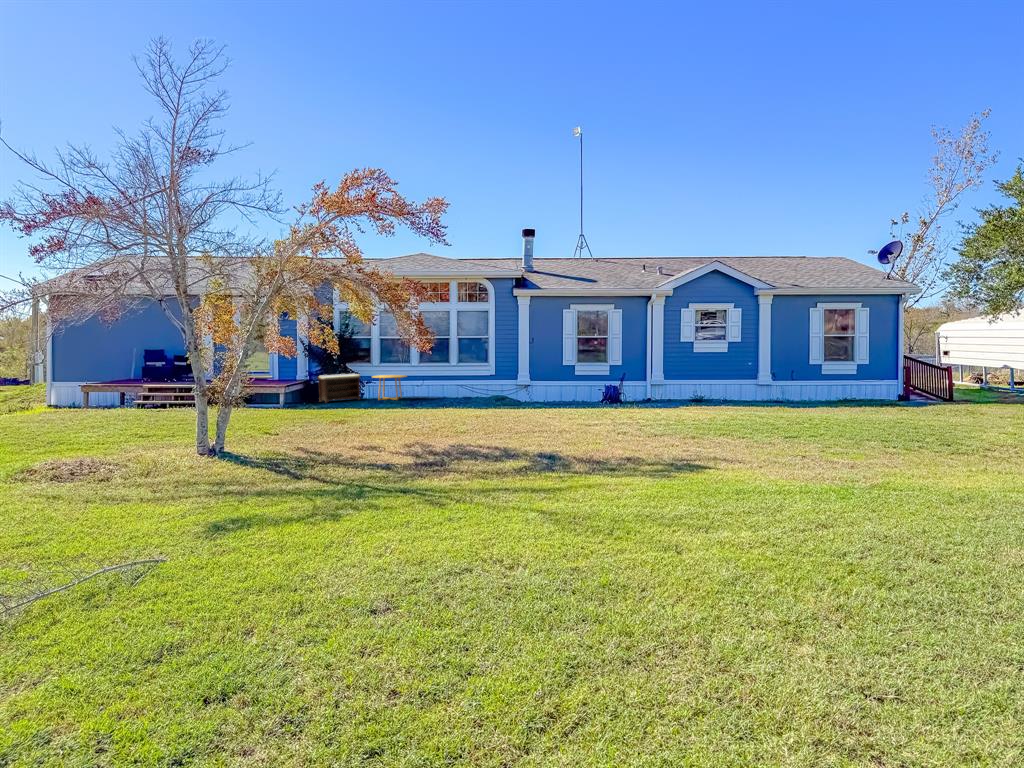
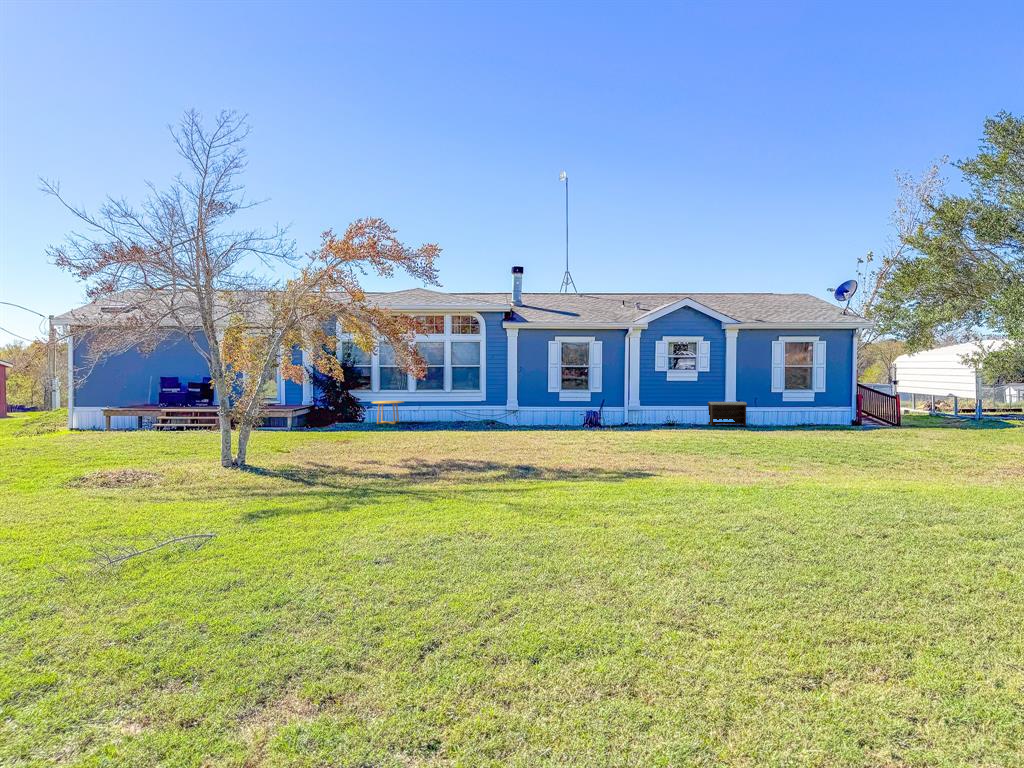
bench: present [317,374,360,403] -> present [707,402,747,426]

